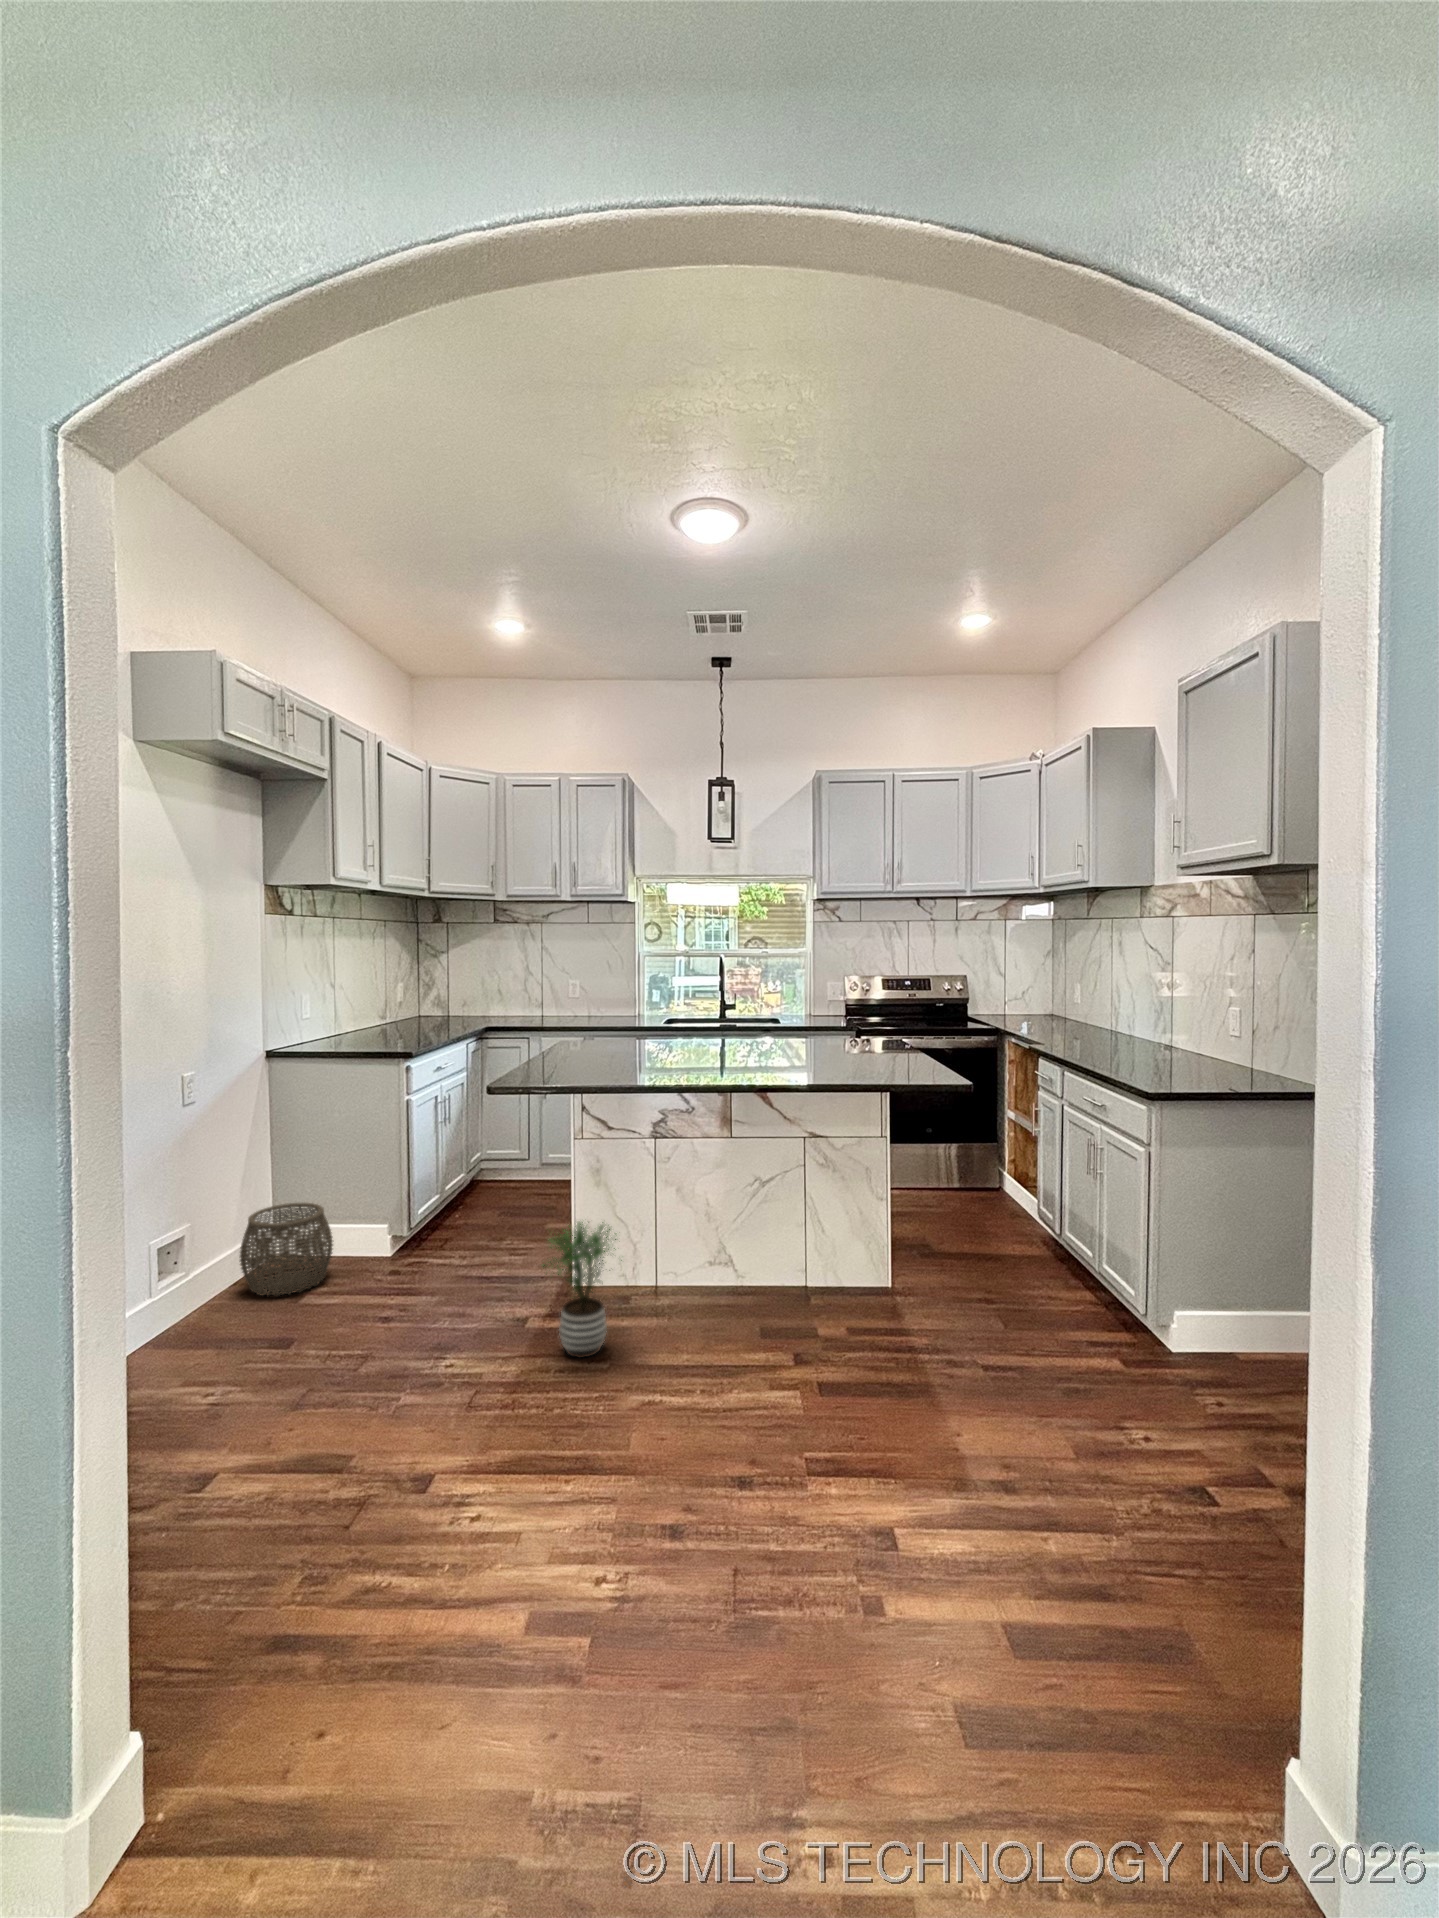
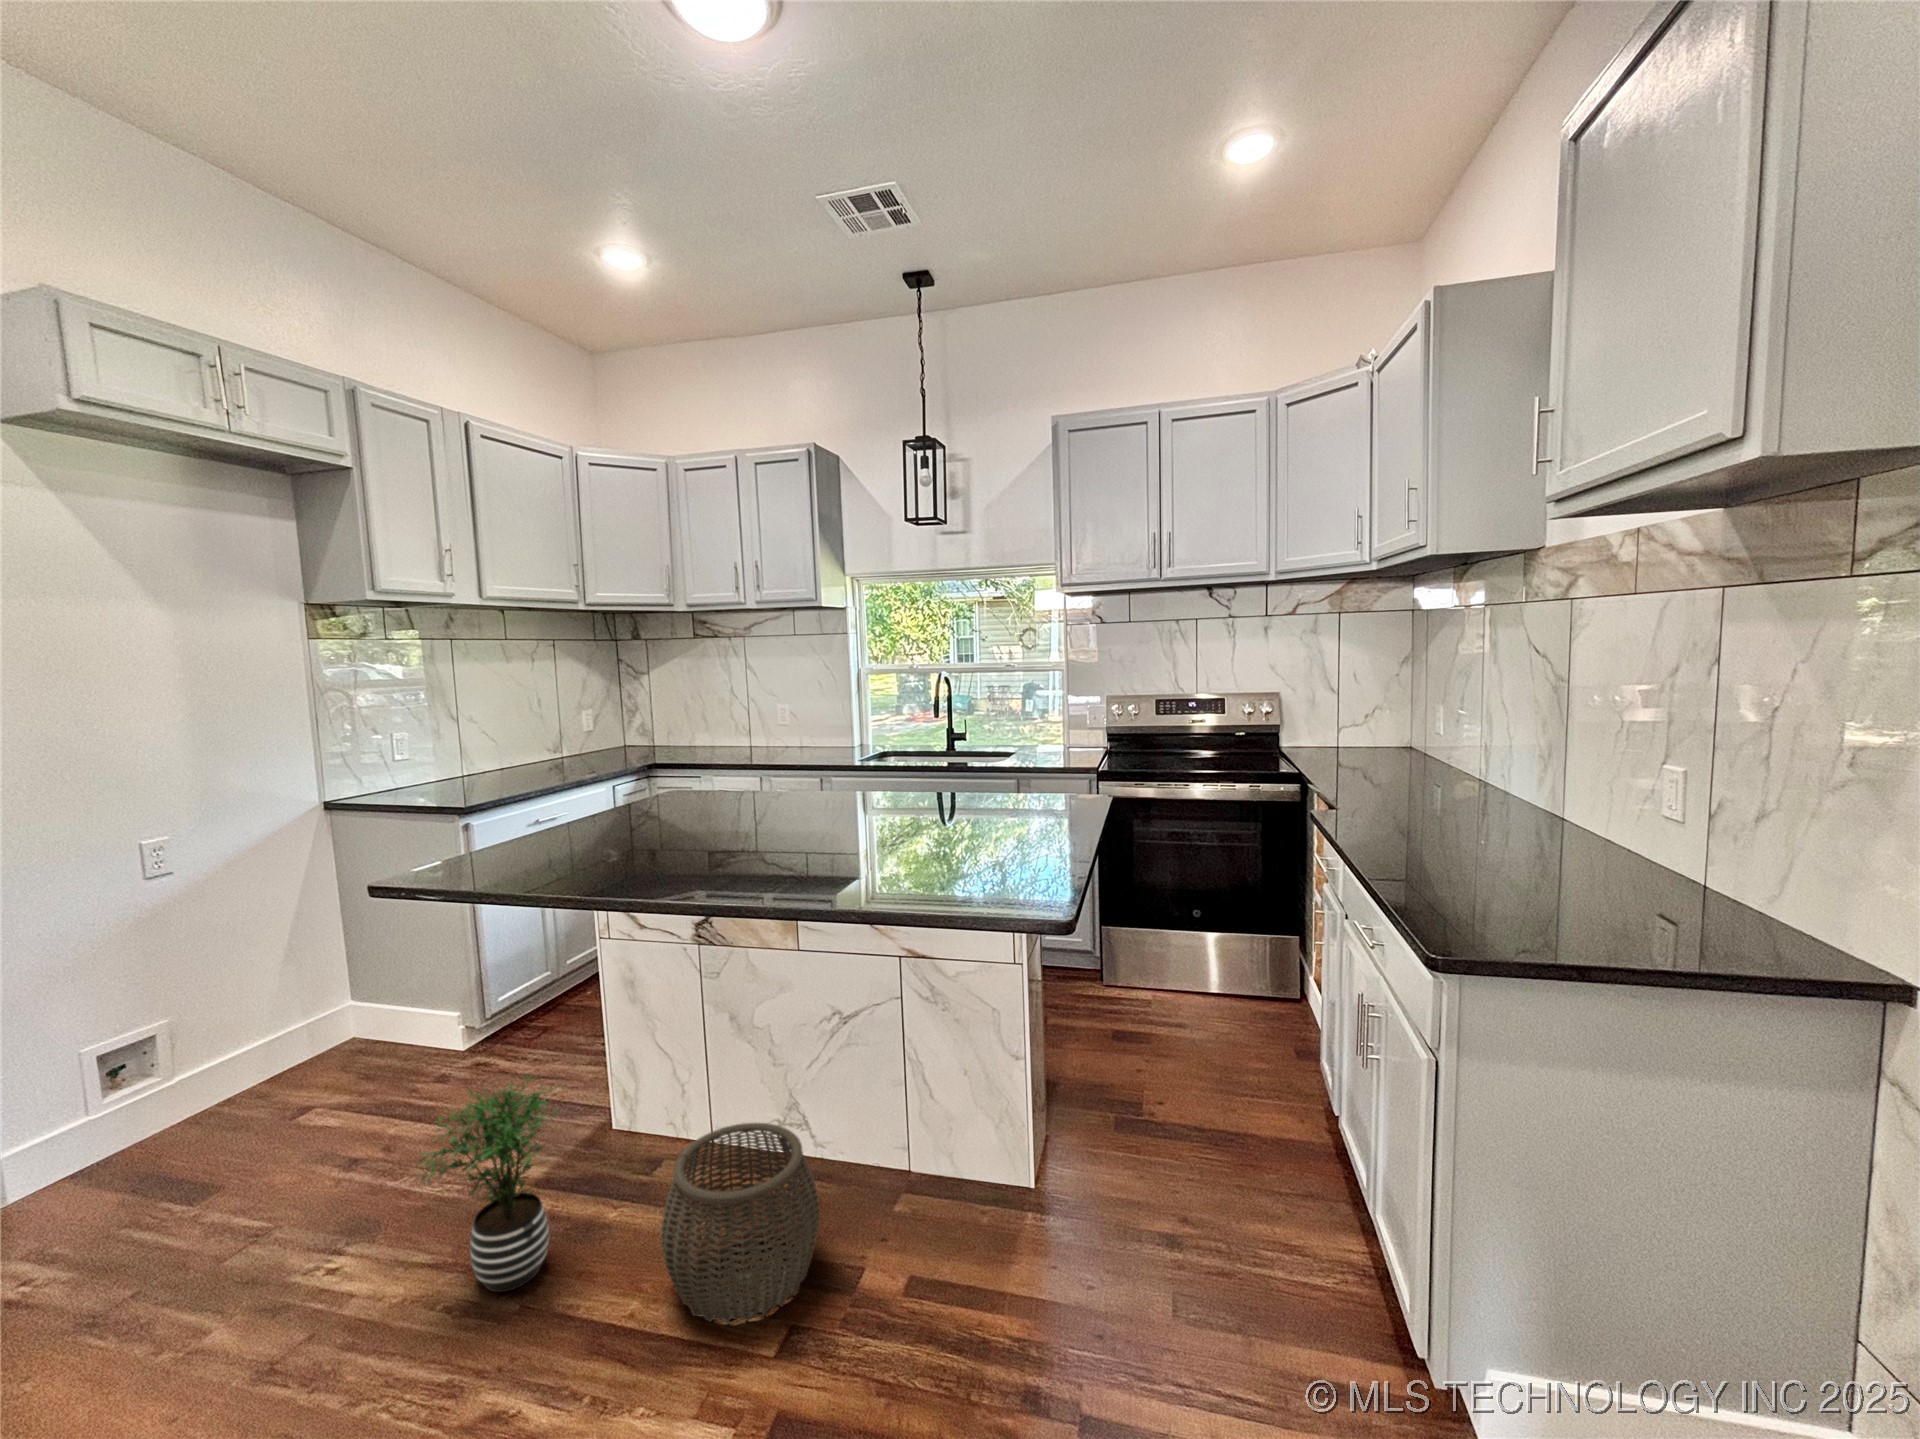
woven basket: present [240,1203,333,1296] -> present [660,1123,820,1325]

